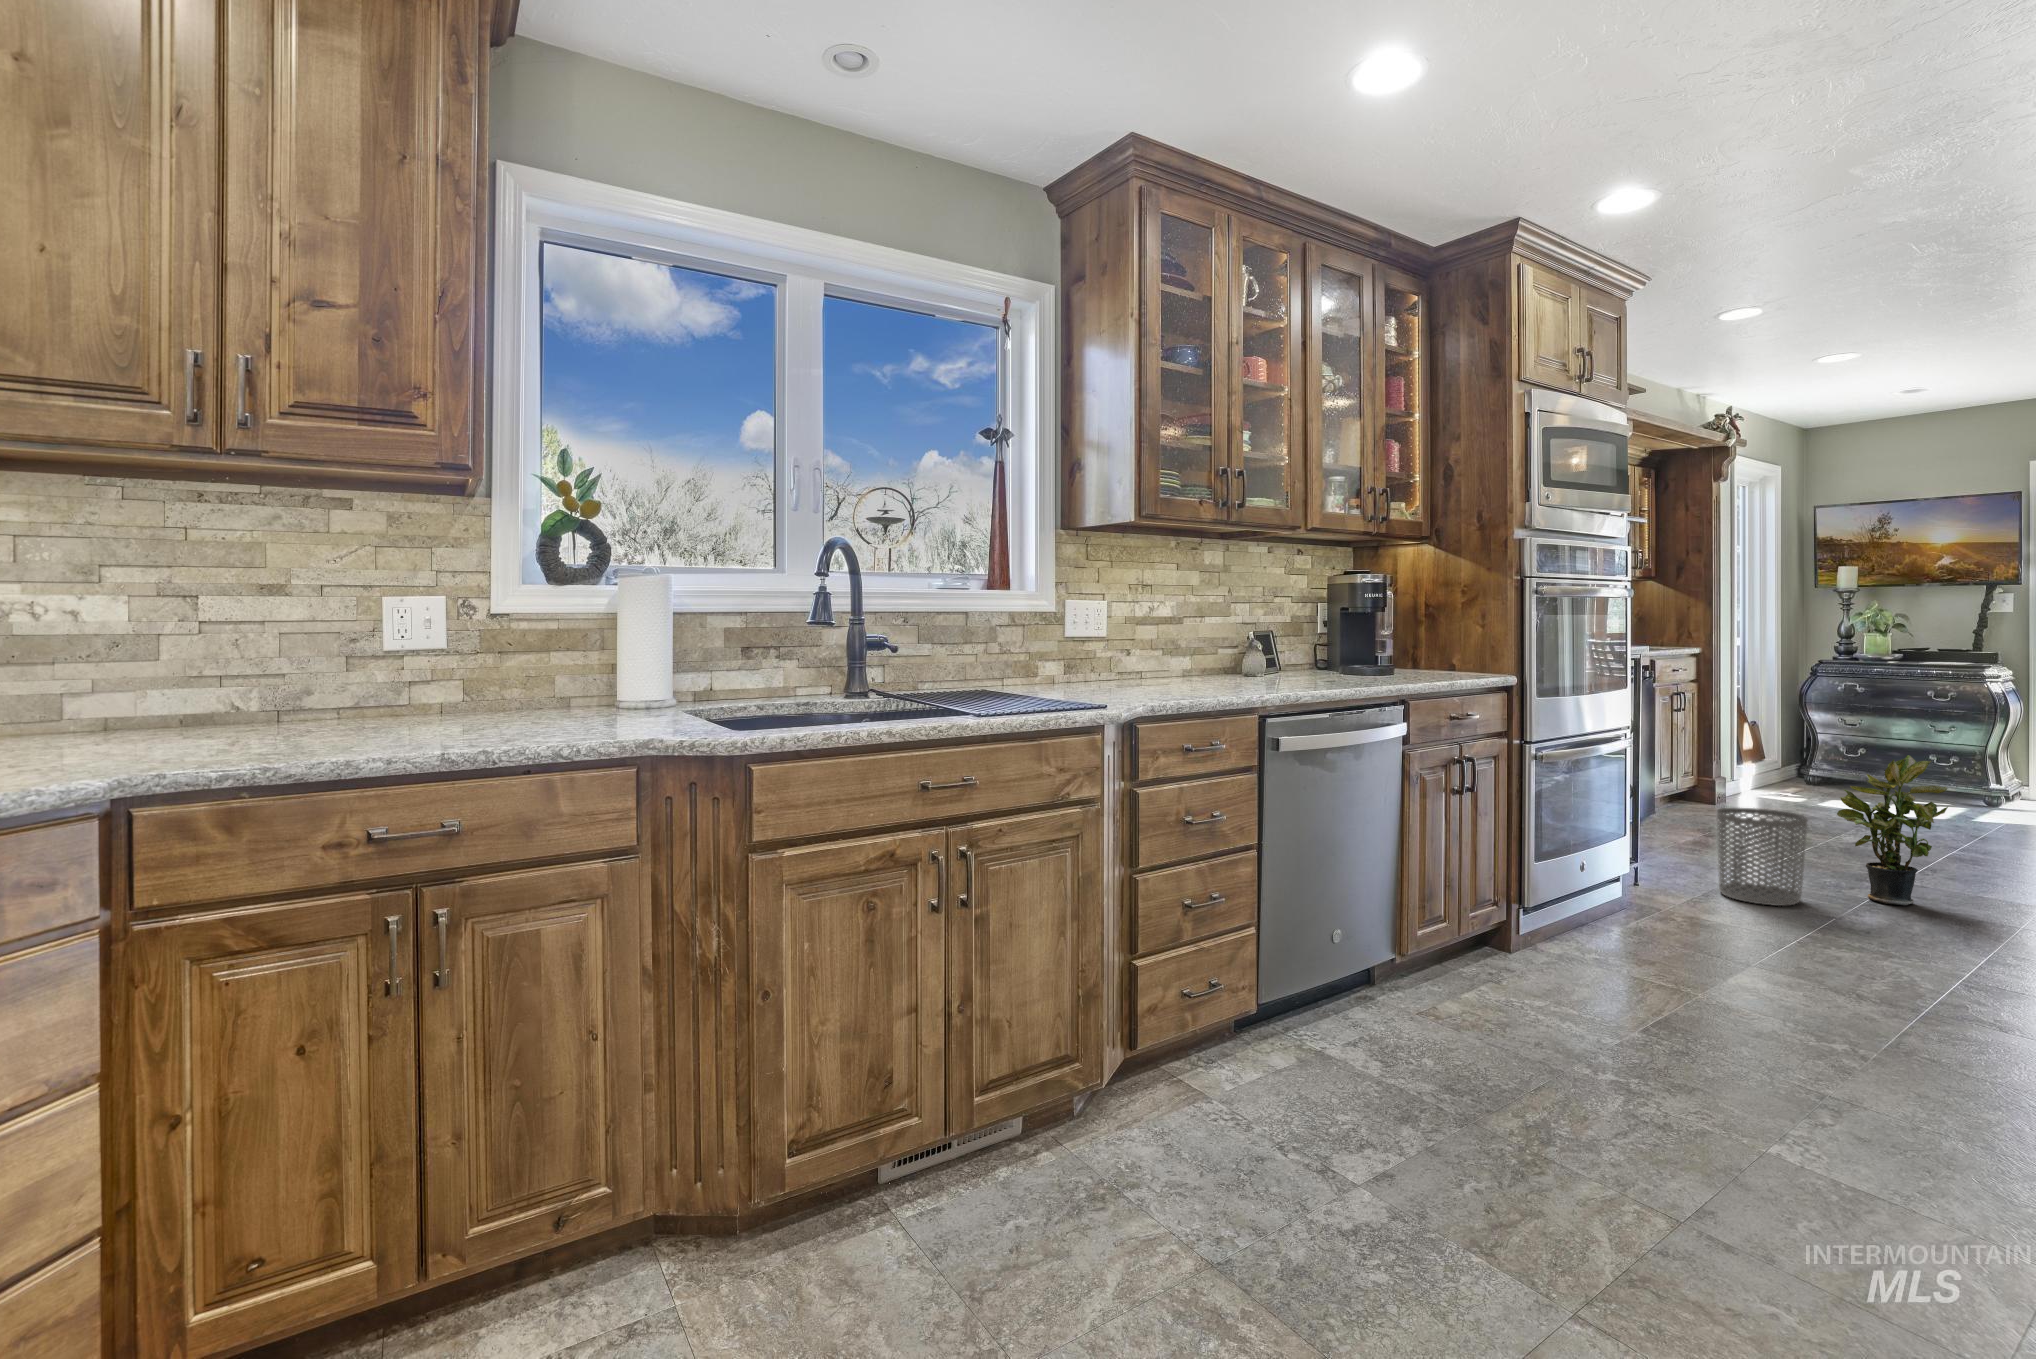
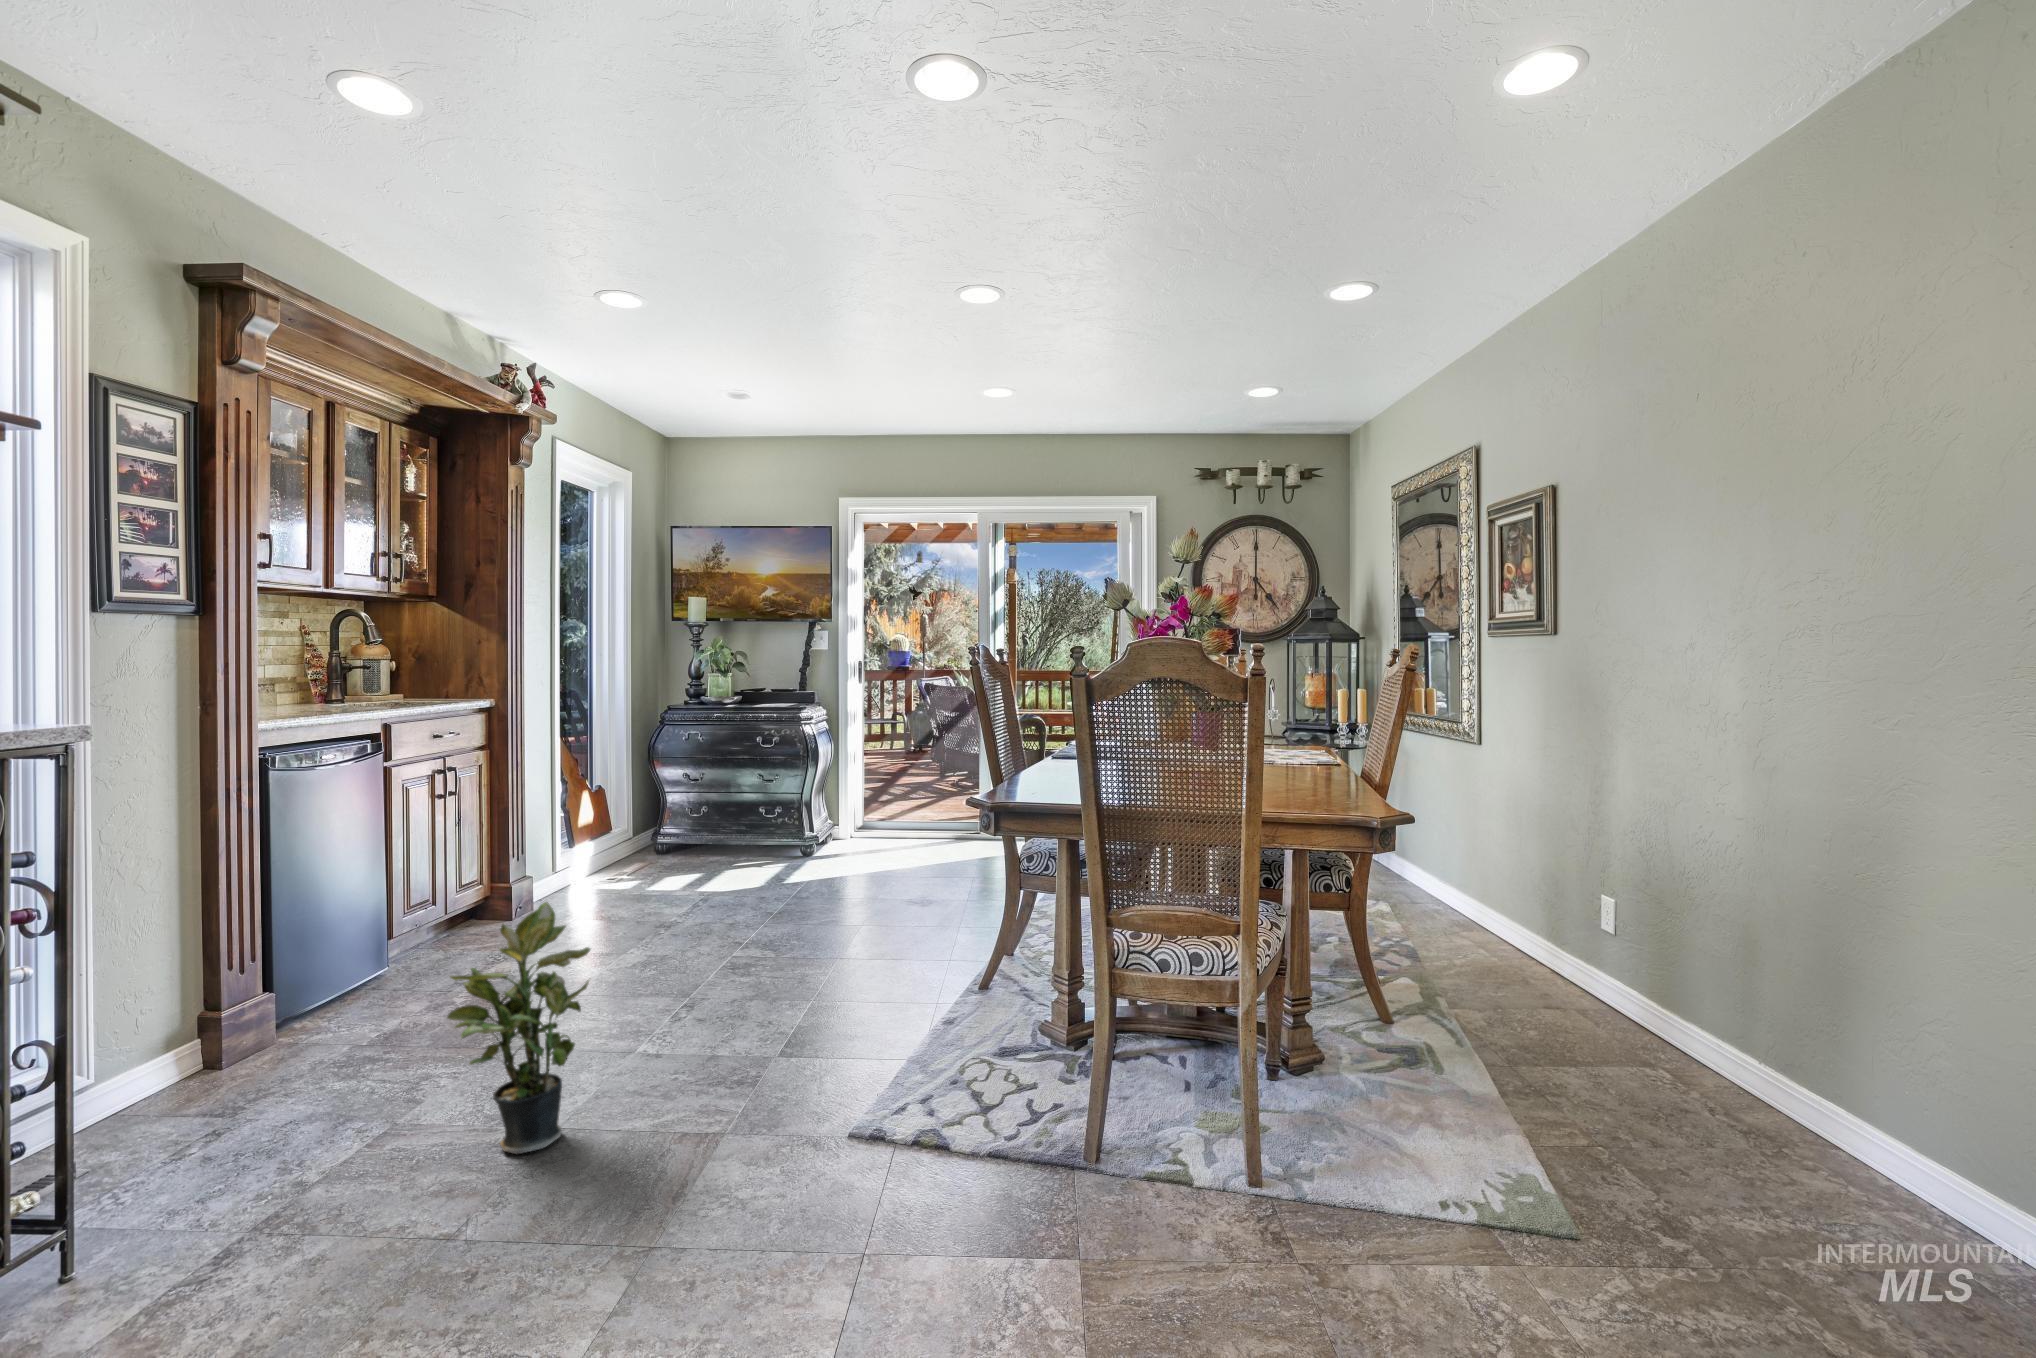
waste bin: present [1717,808,1807,906] -> none [192,1041,365,1260]

